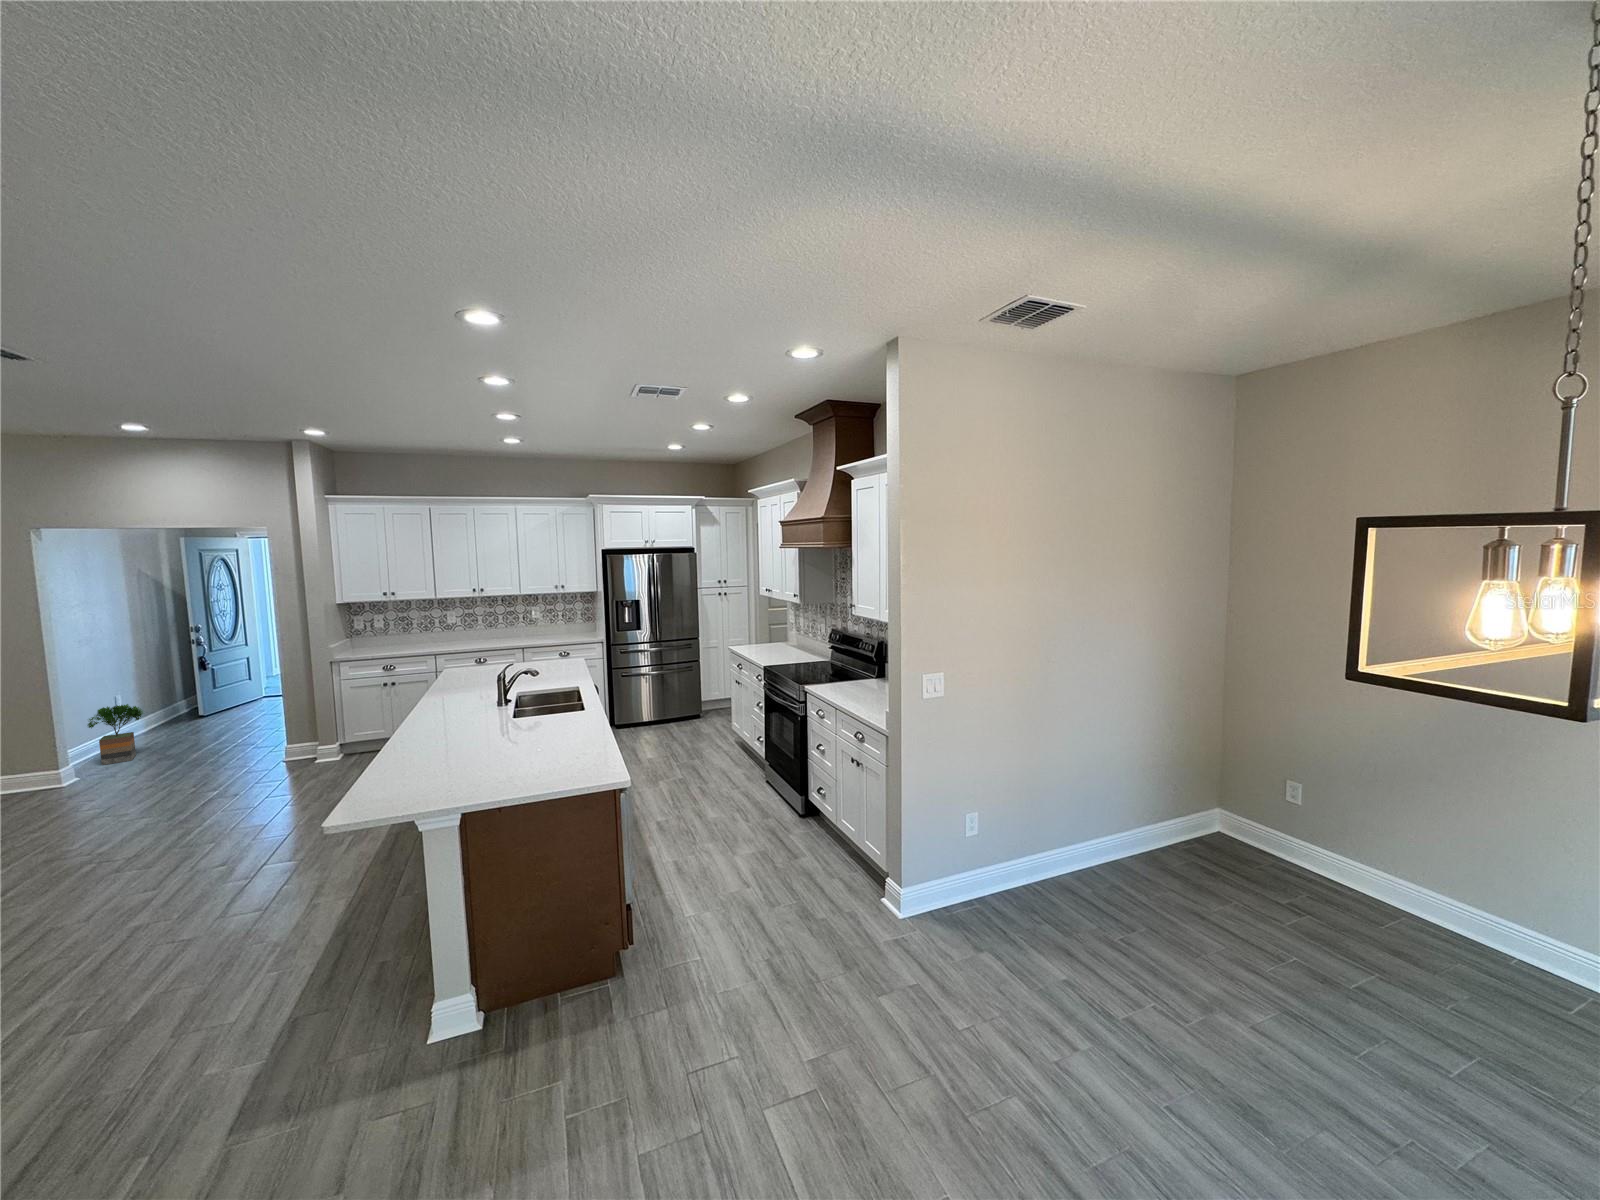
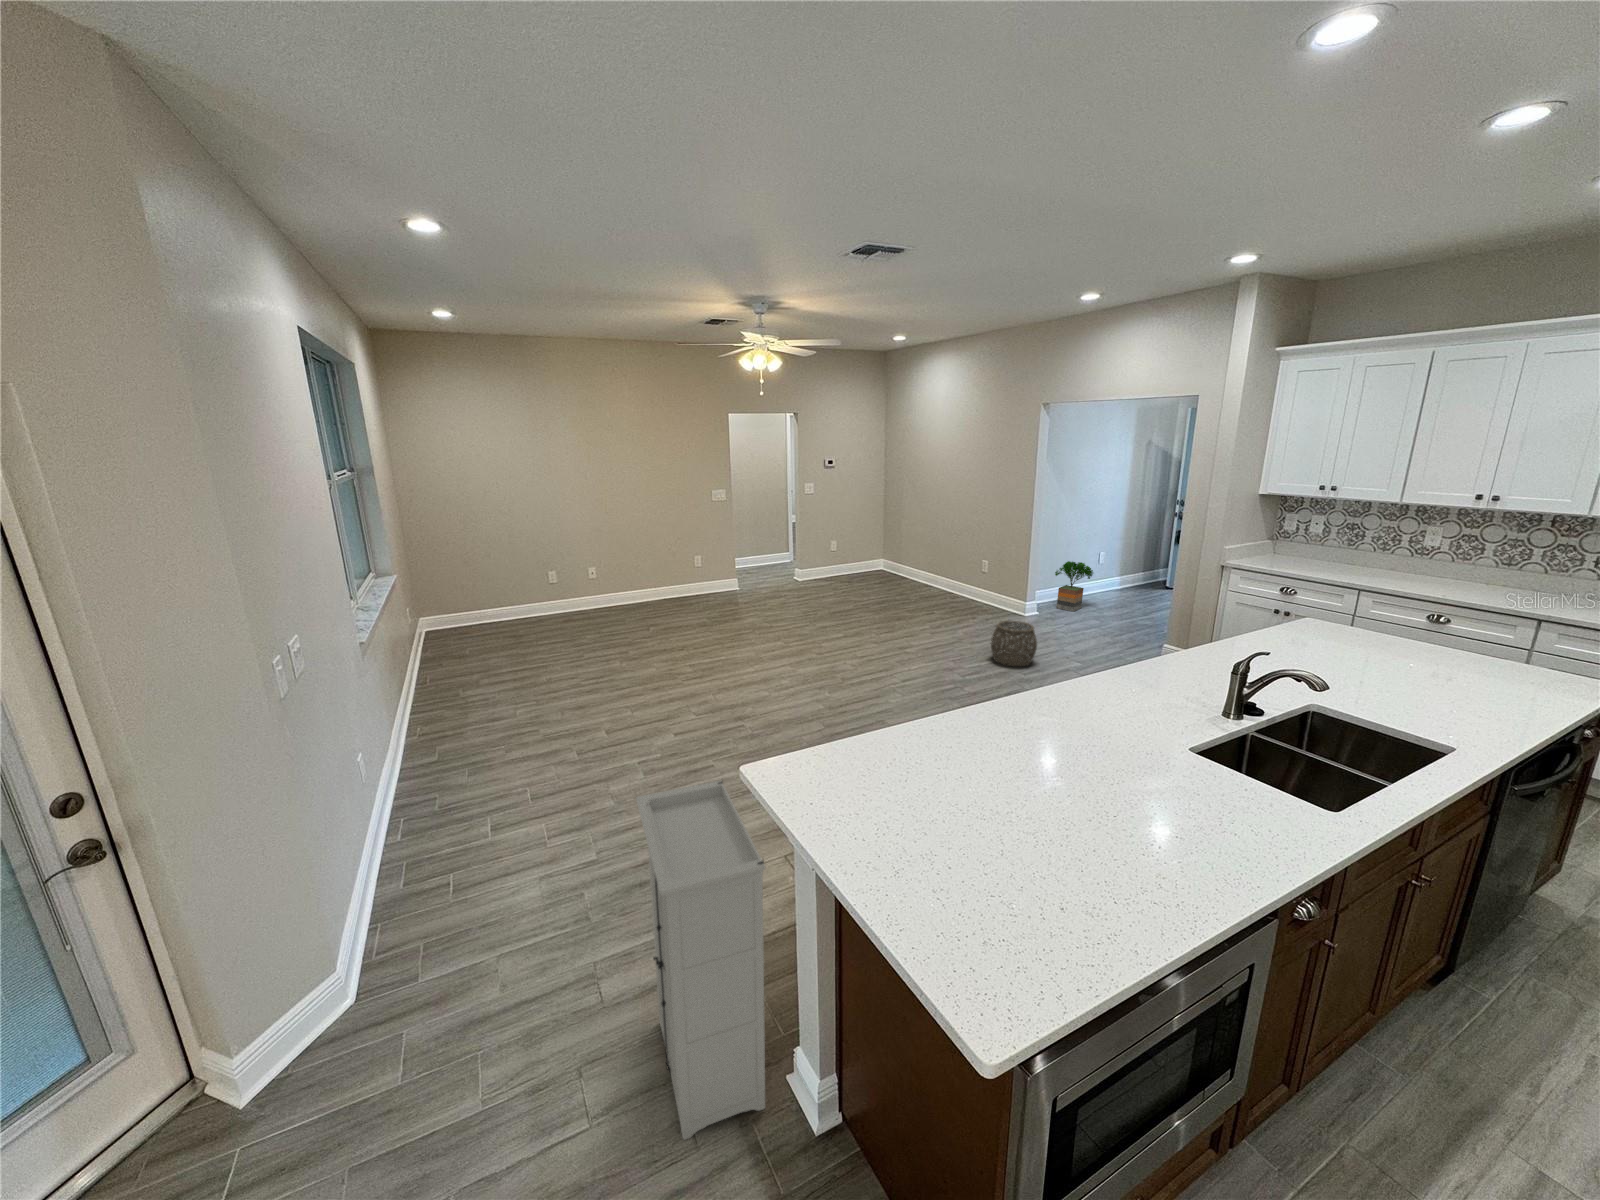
woven basket: none [95,770,169,827] -> present [991,621,1037,666]
storage cabinet: none [235,848,430,1155] -> present [636,780,765,1140]

